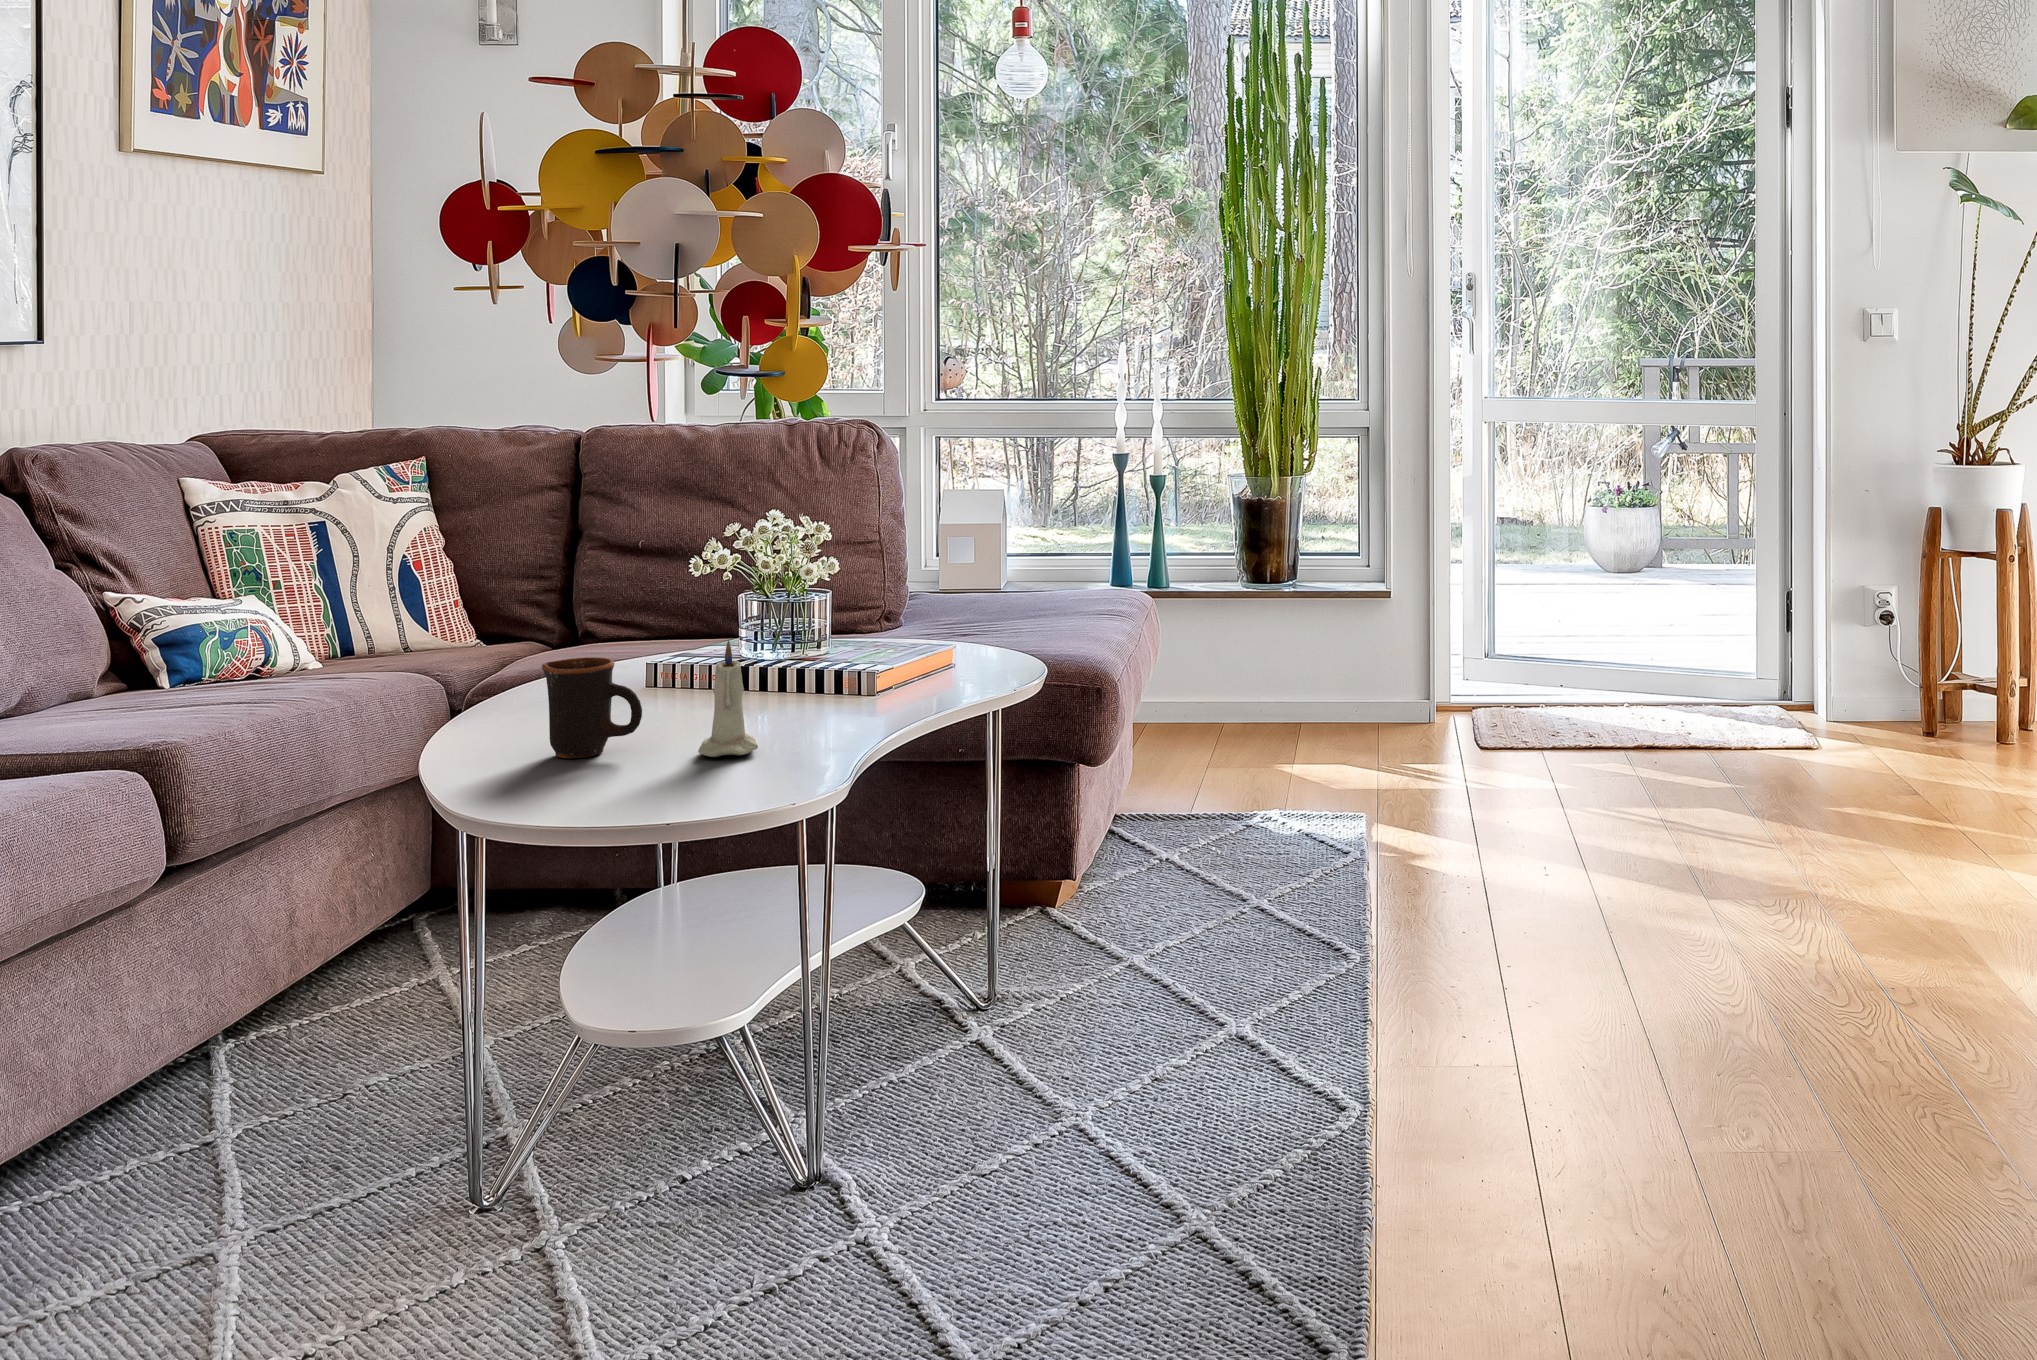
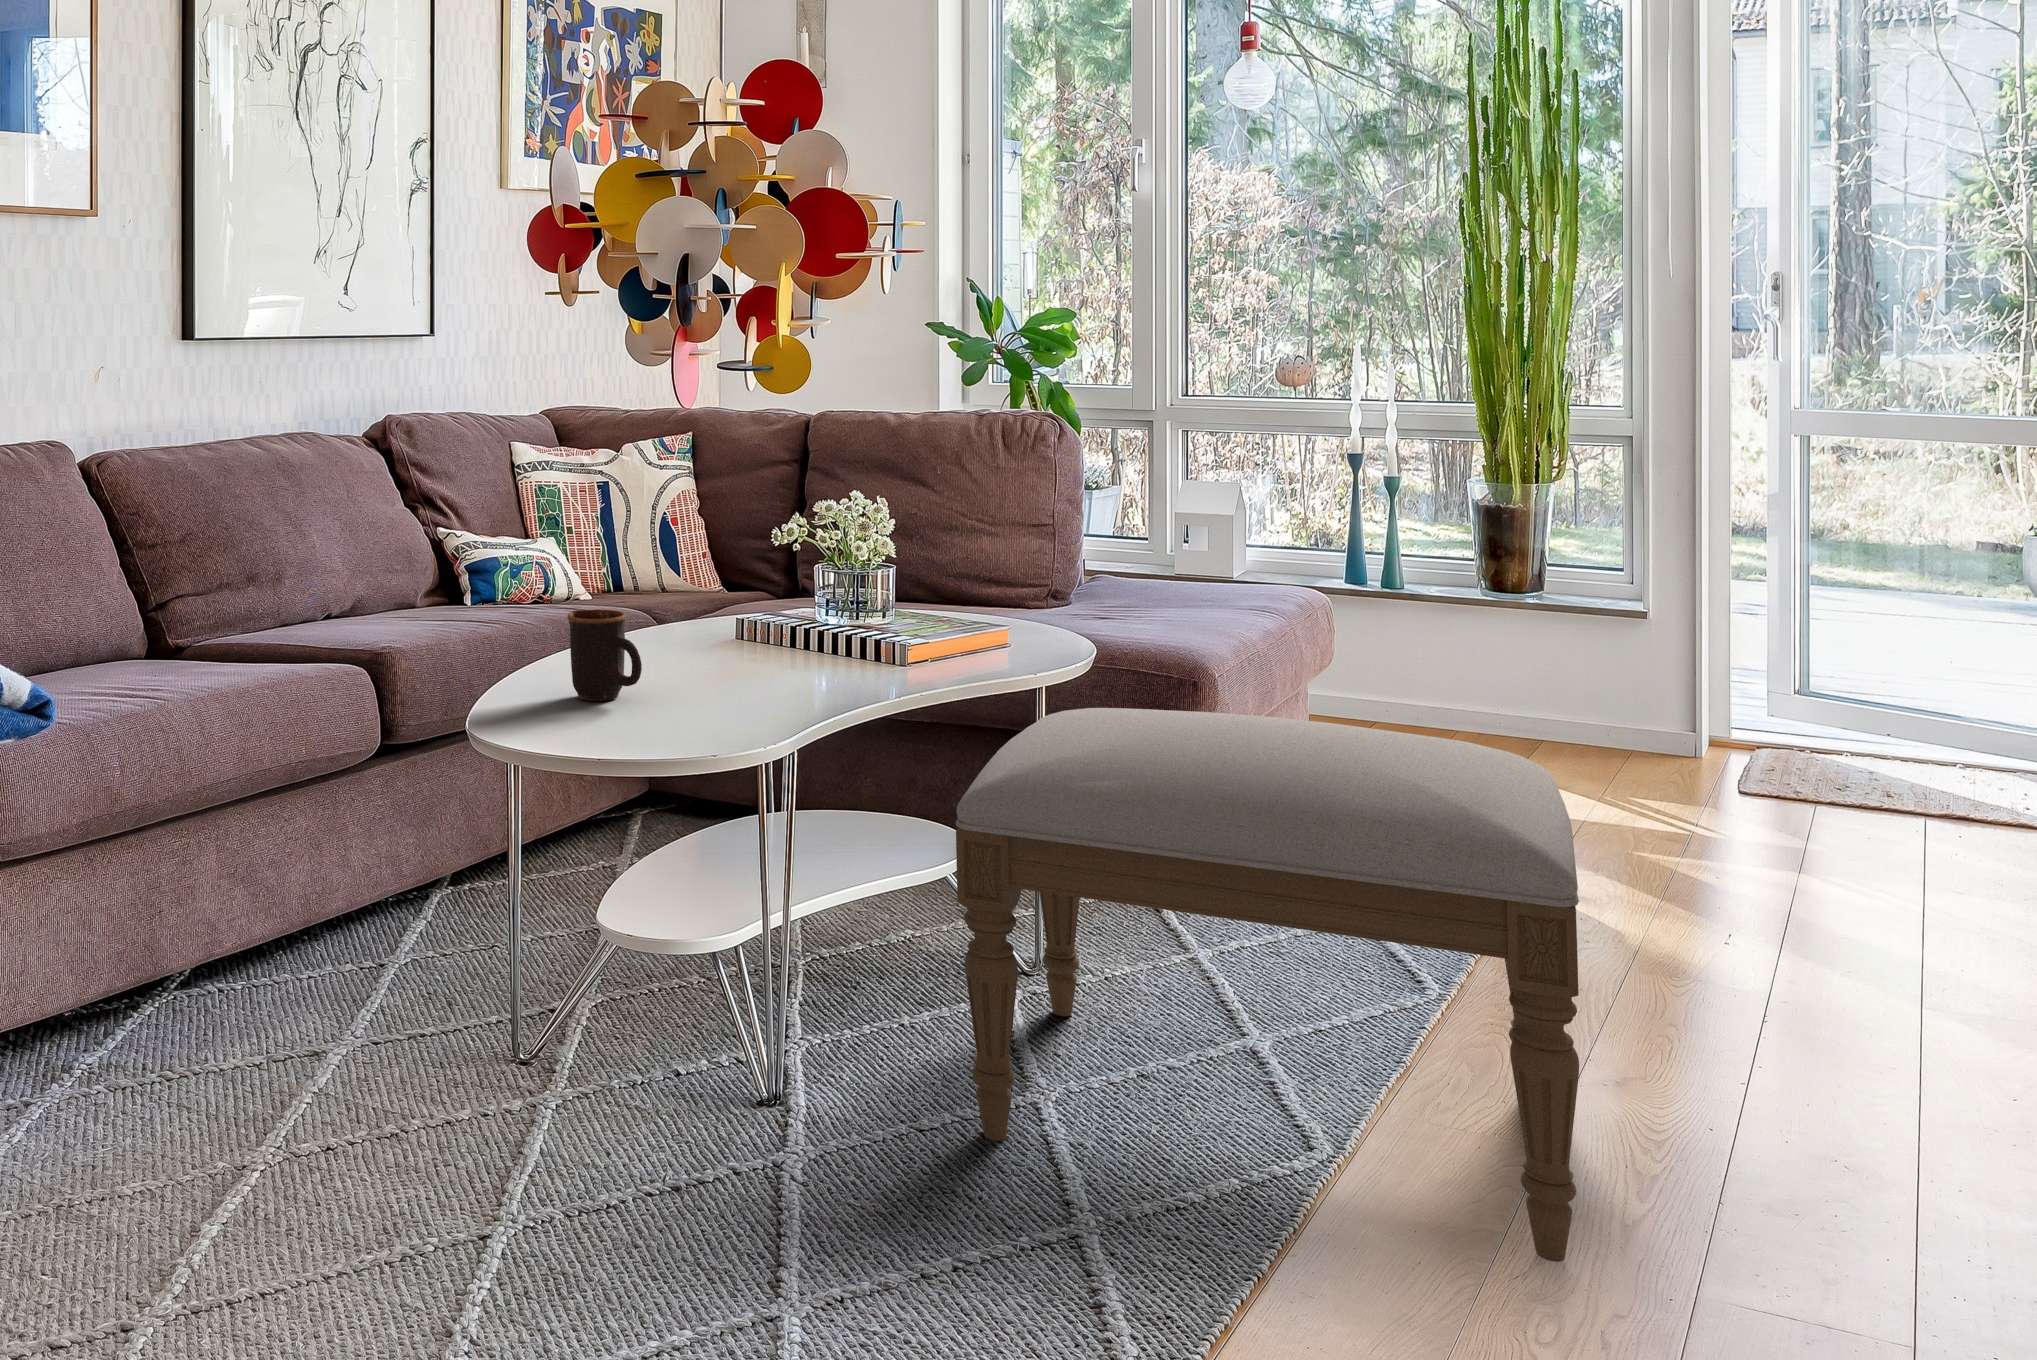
candle: present [698,641,758,757] -> none [677,607,735,721]
ottoman: none [972,679,1462,1096] -> present [956,708,1579,1262]

